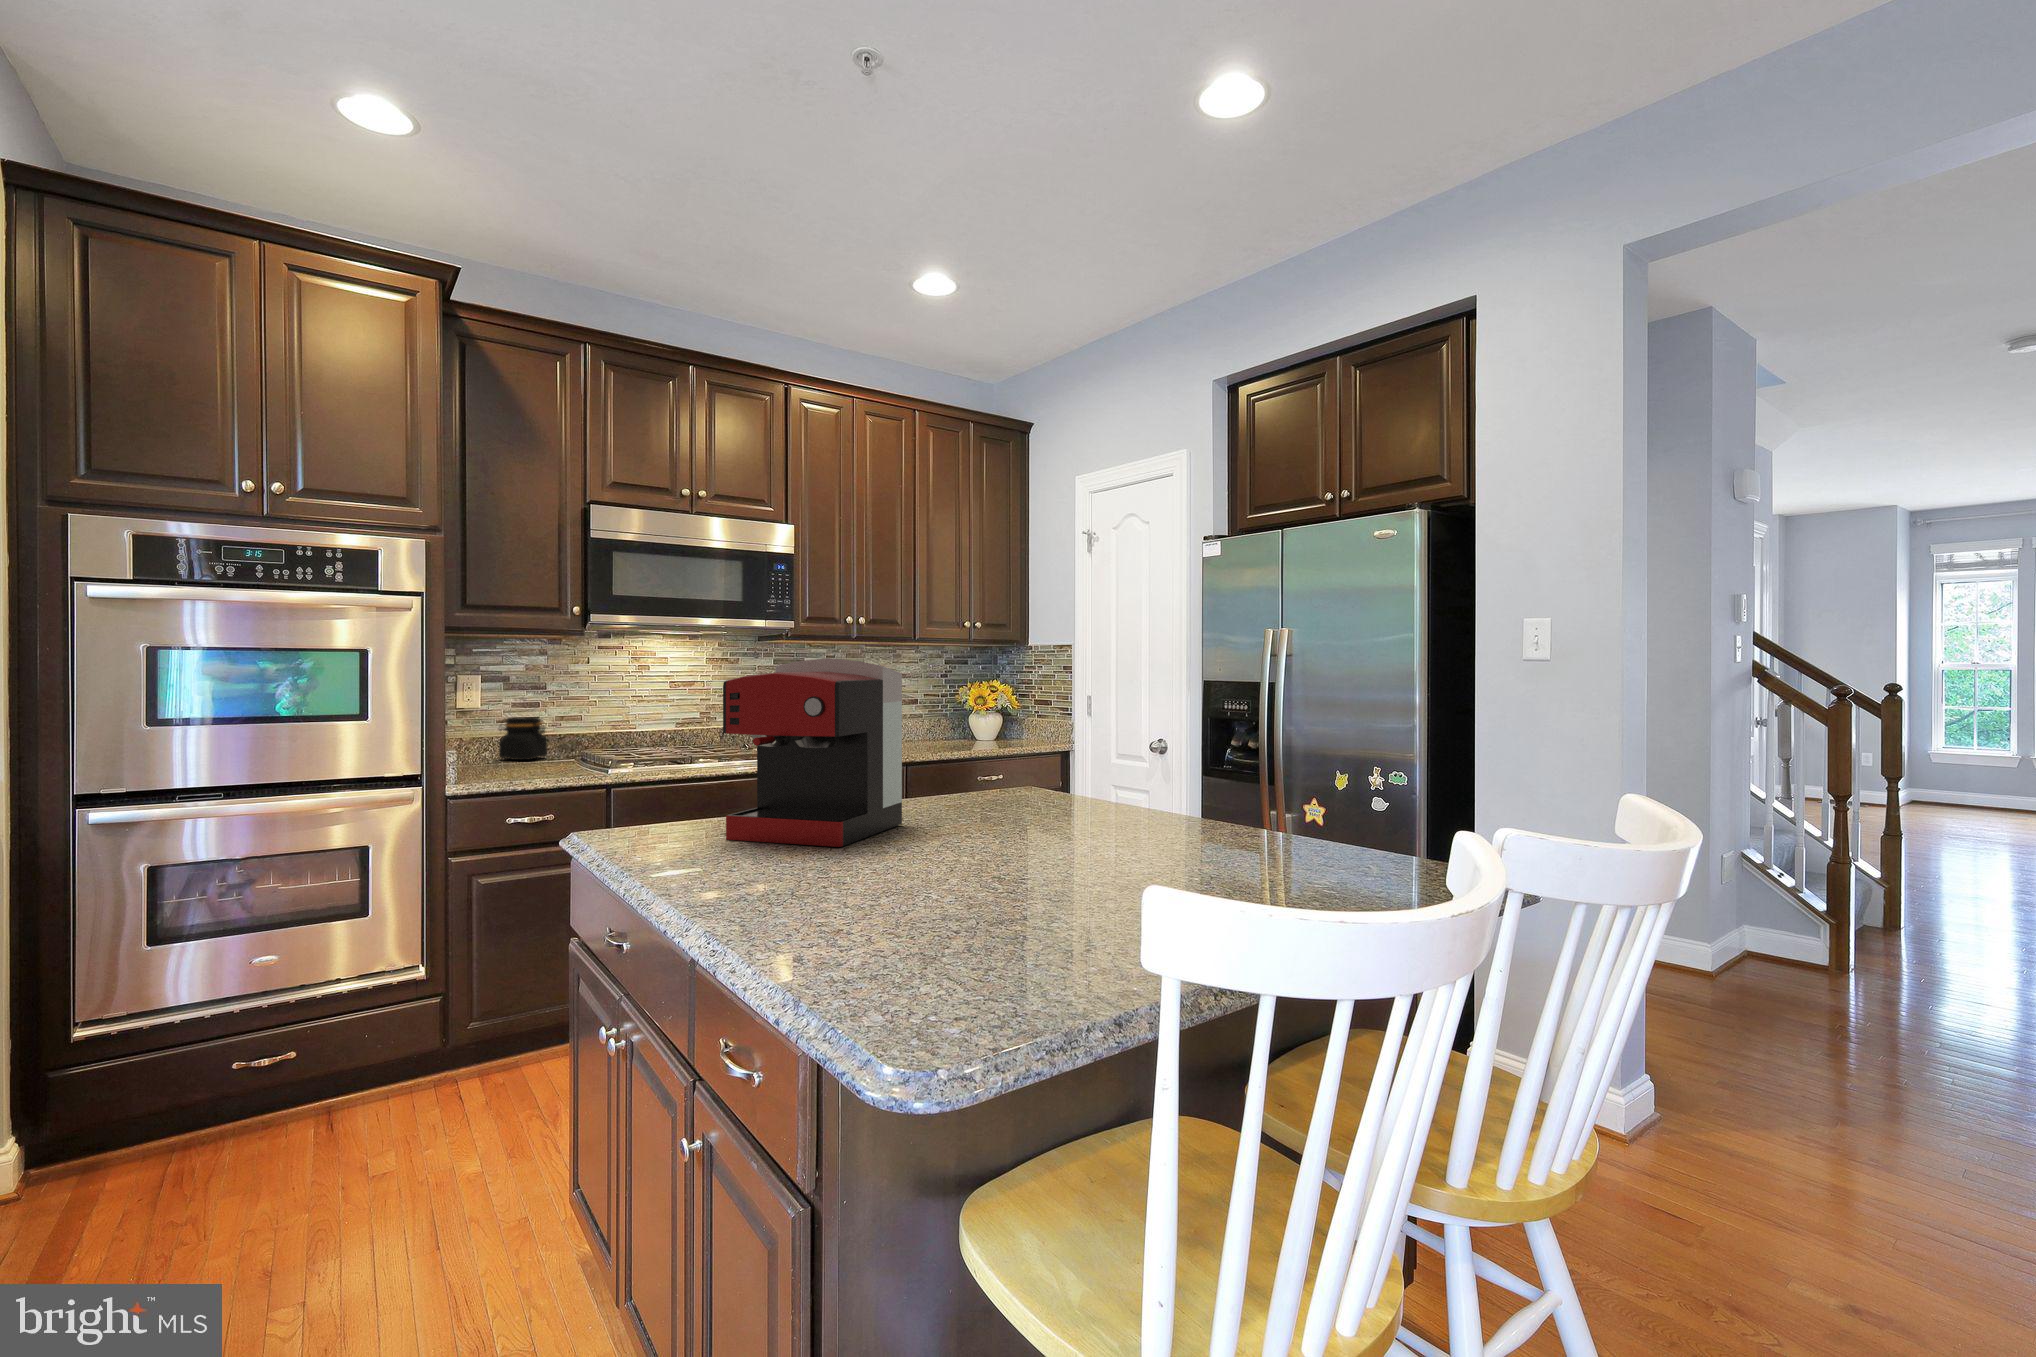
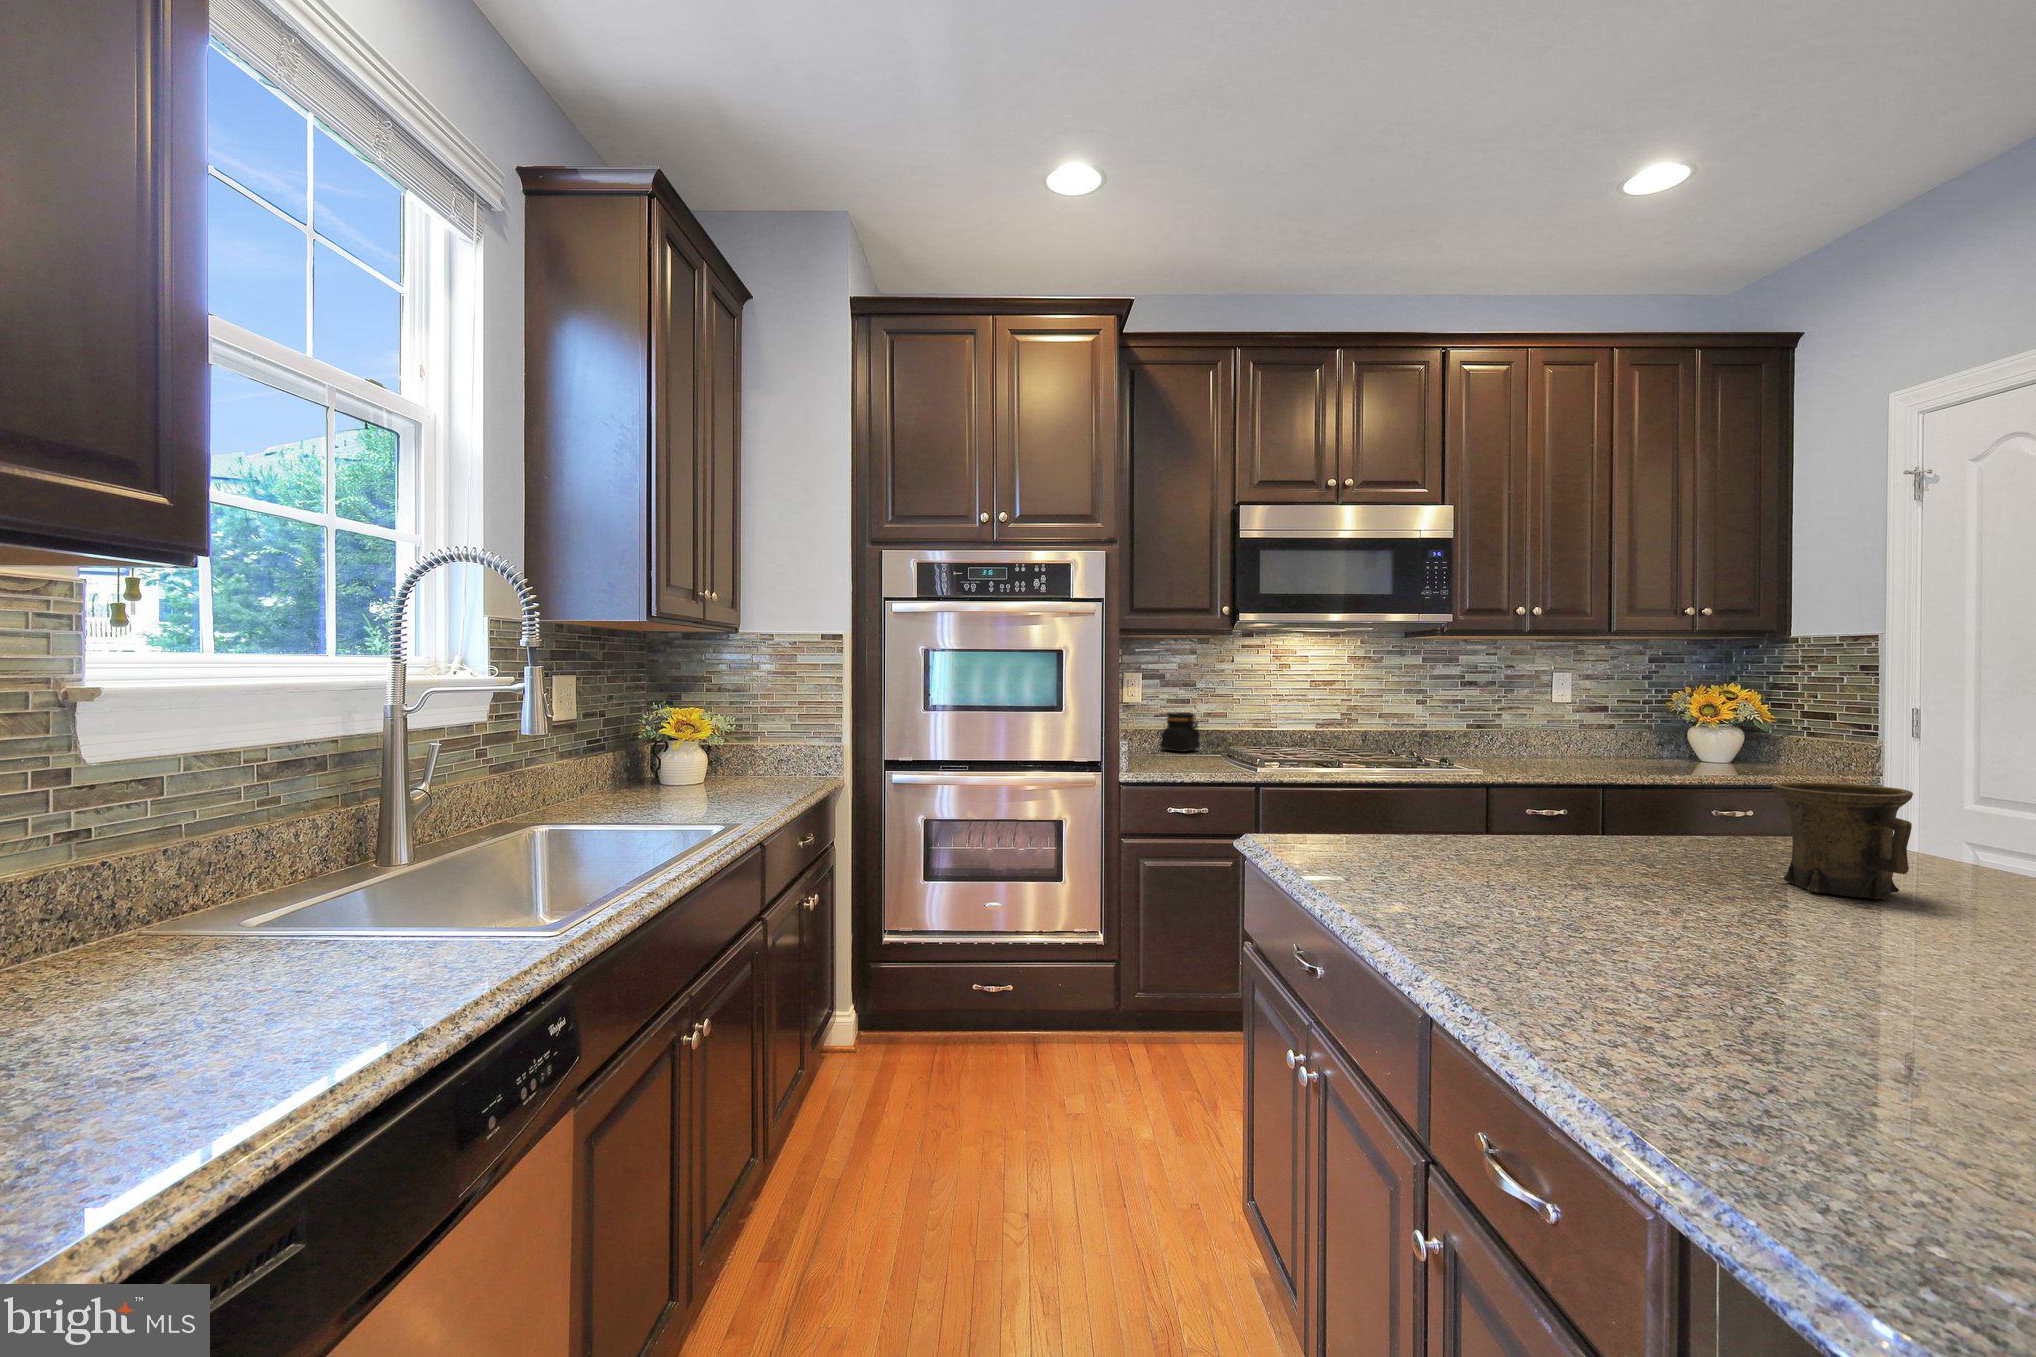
coffee maker: present [723,658,902,847] -> none [1427,649,1705,929]
mug: none [948,745,1011,814] -> present [1772,782,1913,899]

